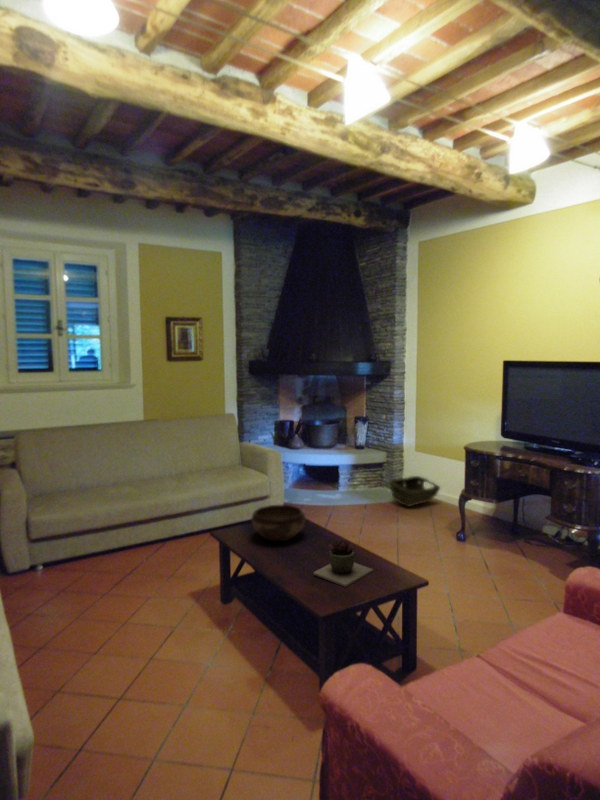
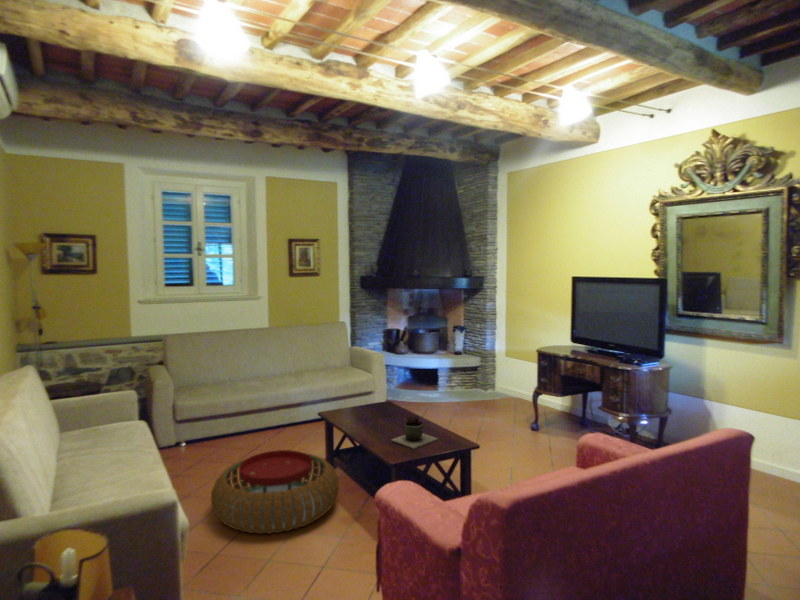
woven basket: present [390,476,440,507] -> none [480,378,526,404]
decorative bowl: present [252,505,305,541] -> none [349,392,392,420]
pouf: none [74,584,244,709] -> present [211,450,339,534]

